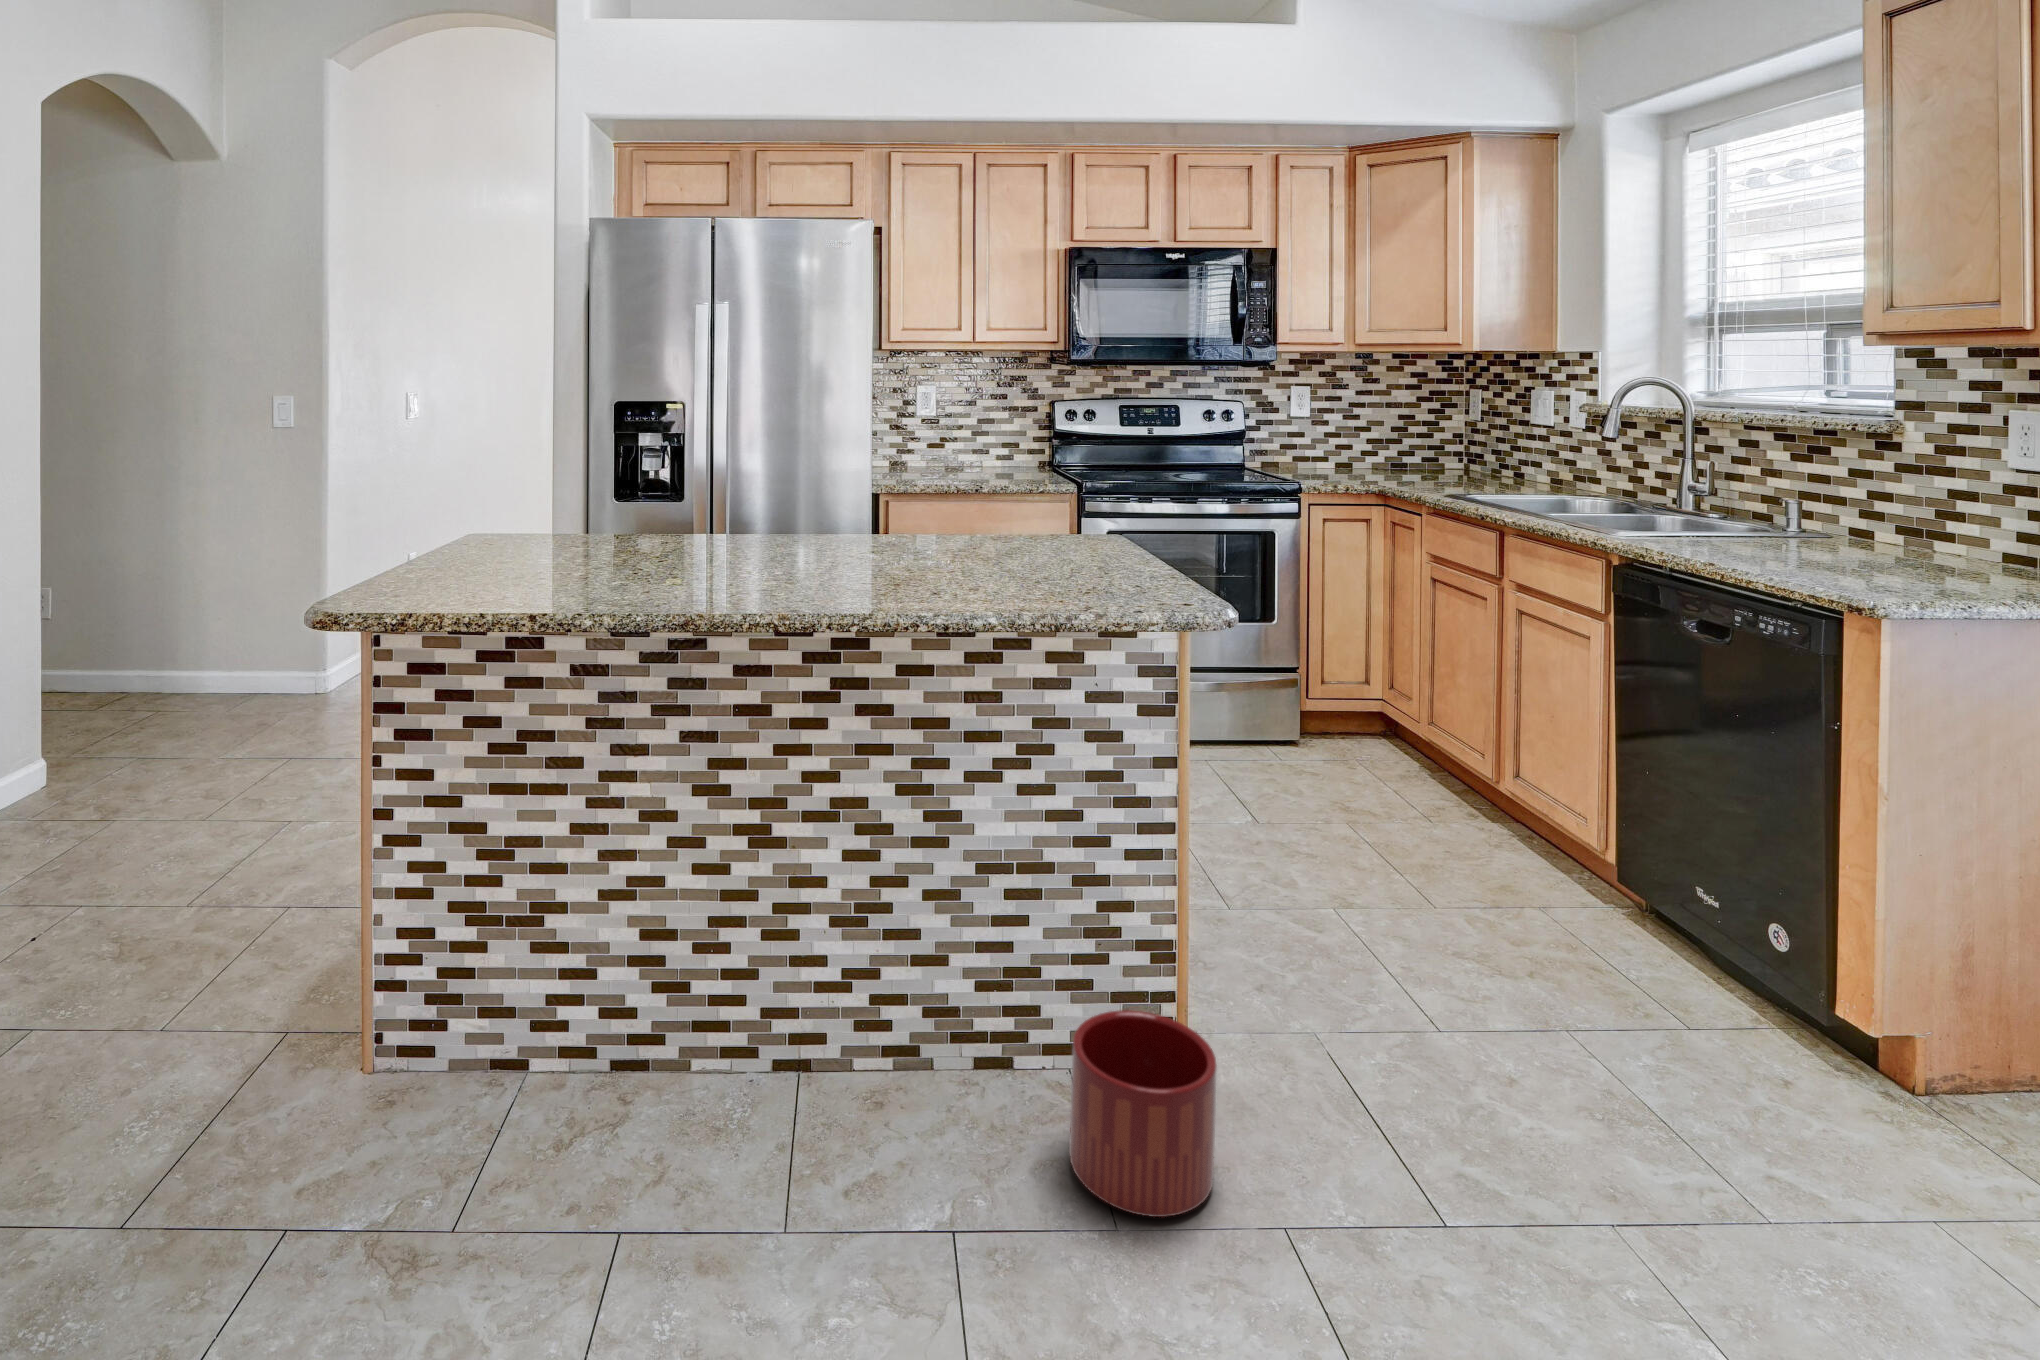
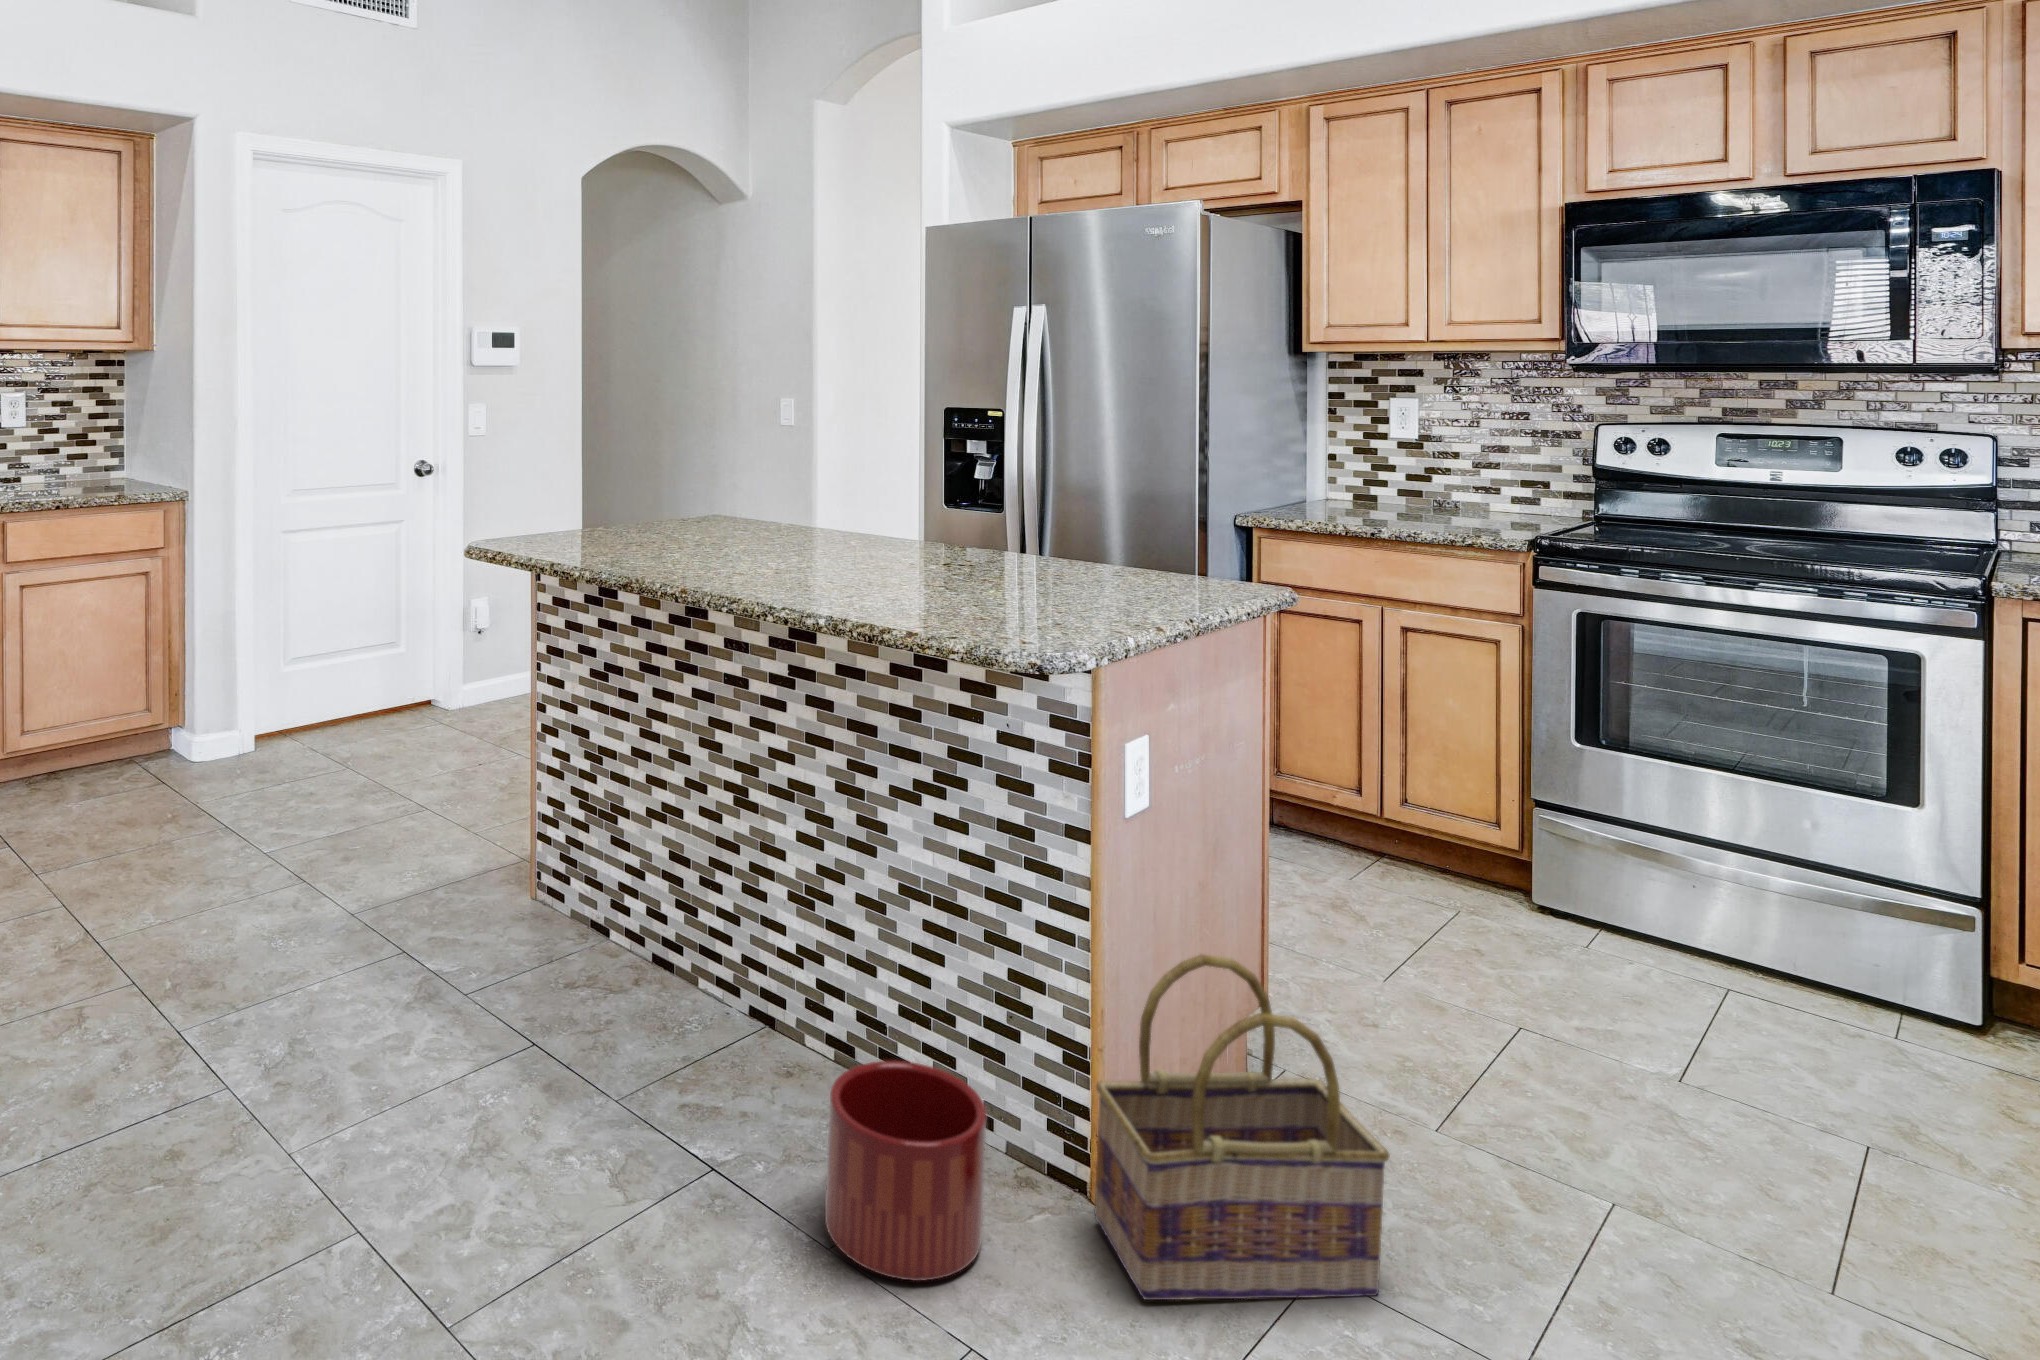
basket: none [1210,831,1377,1118] -> present [1095,955,1390,1300]

